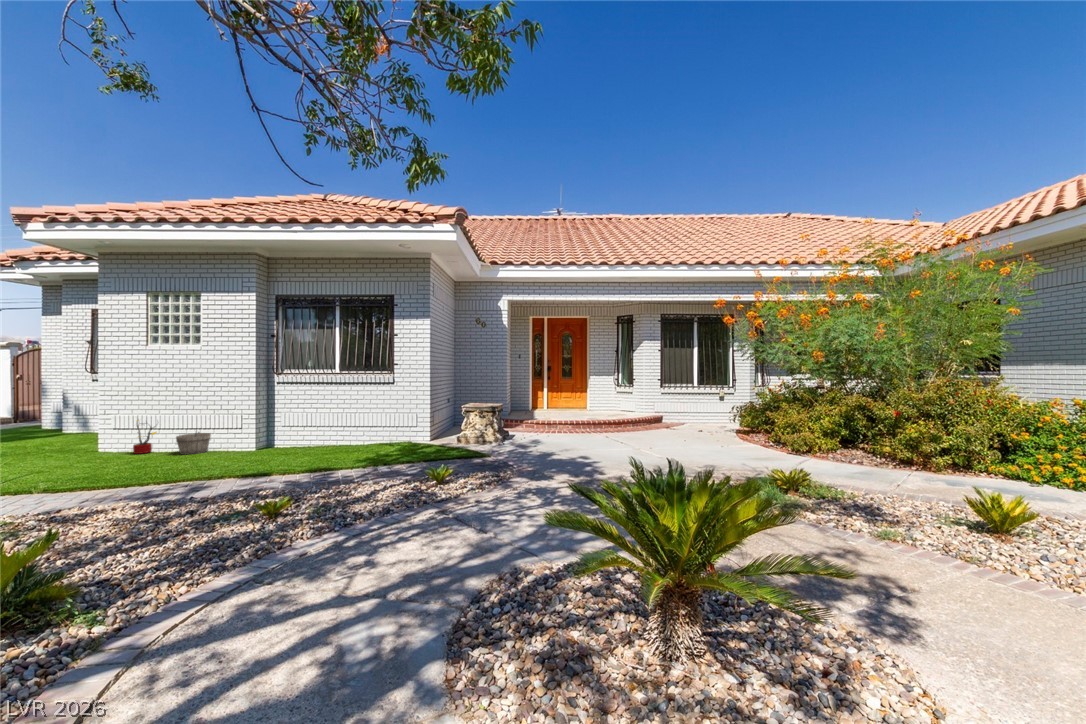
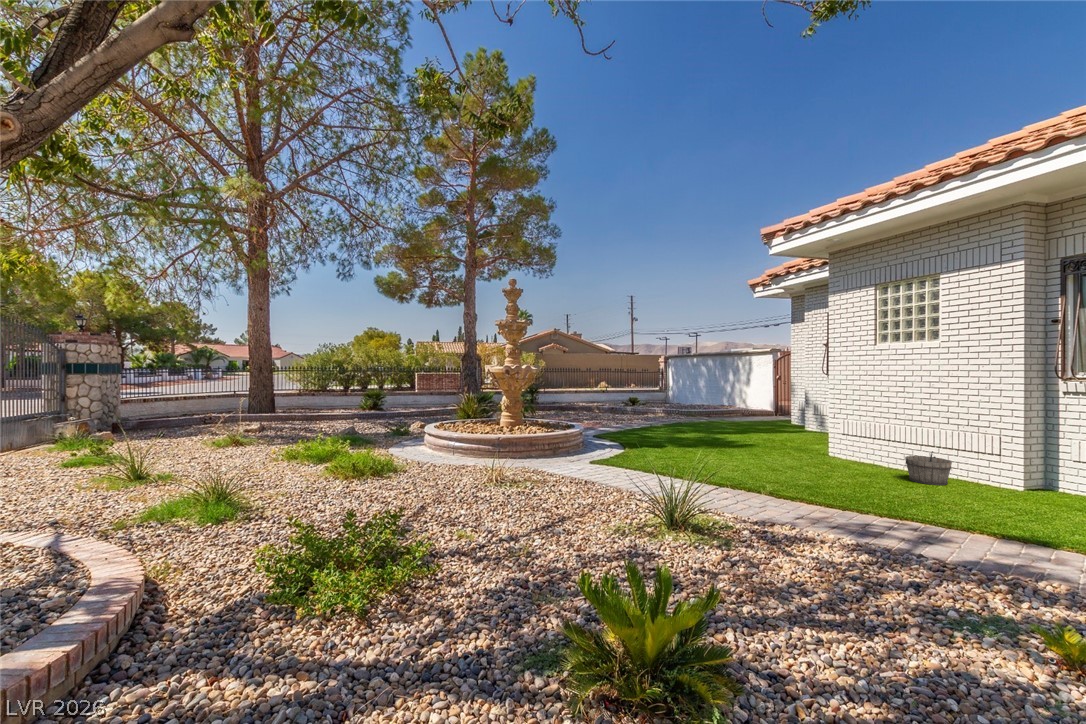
decorative plant: present [133,420,157,454] -> none [859,428,885,469]

